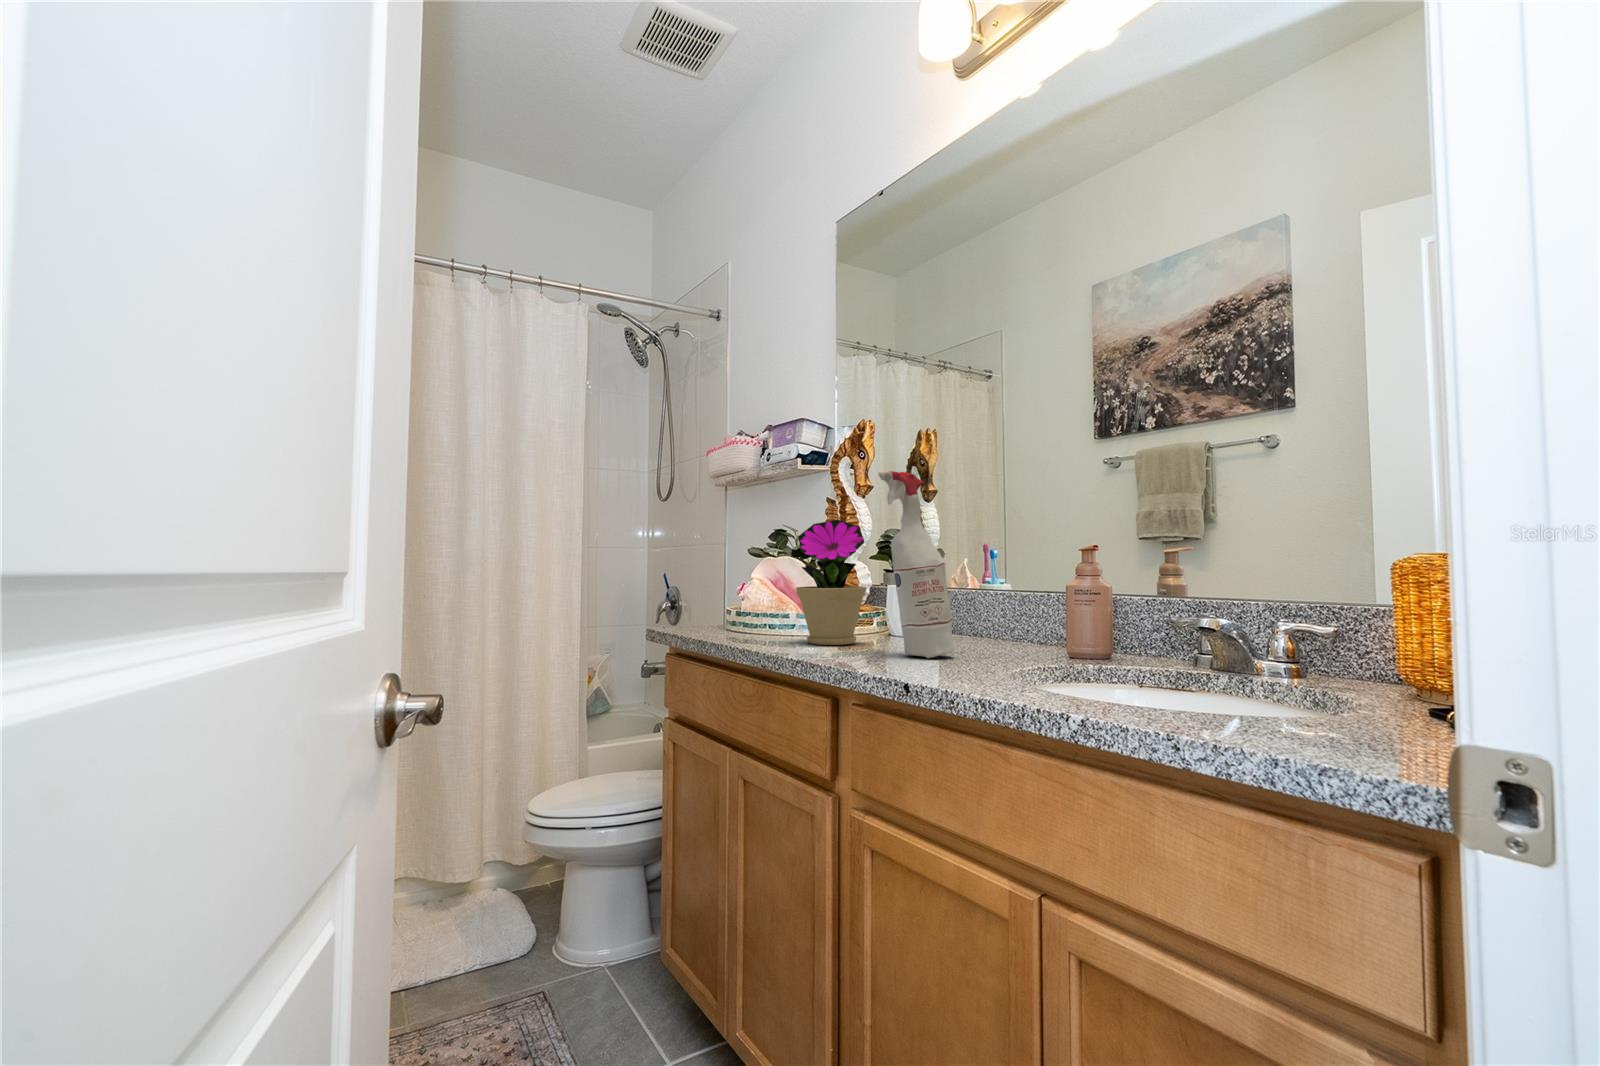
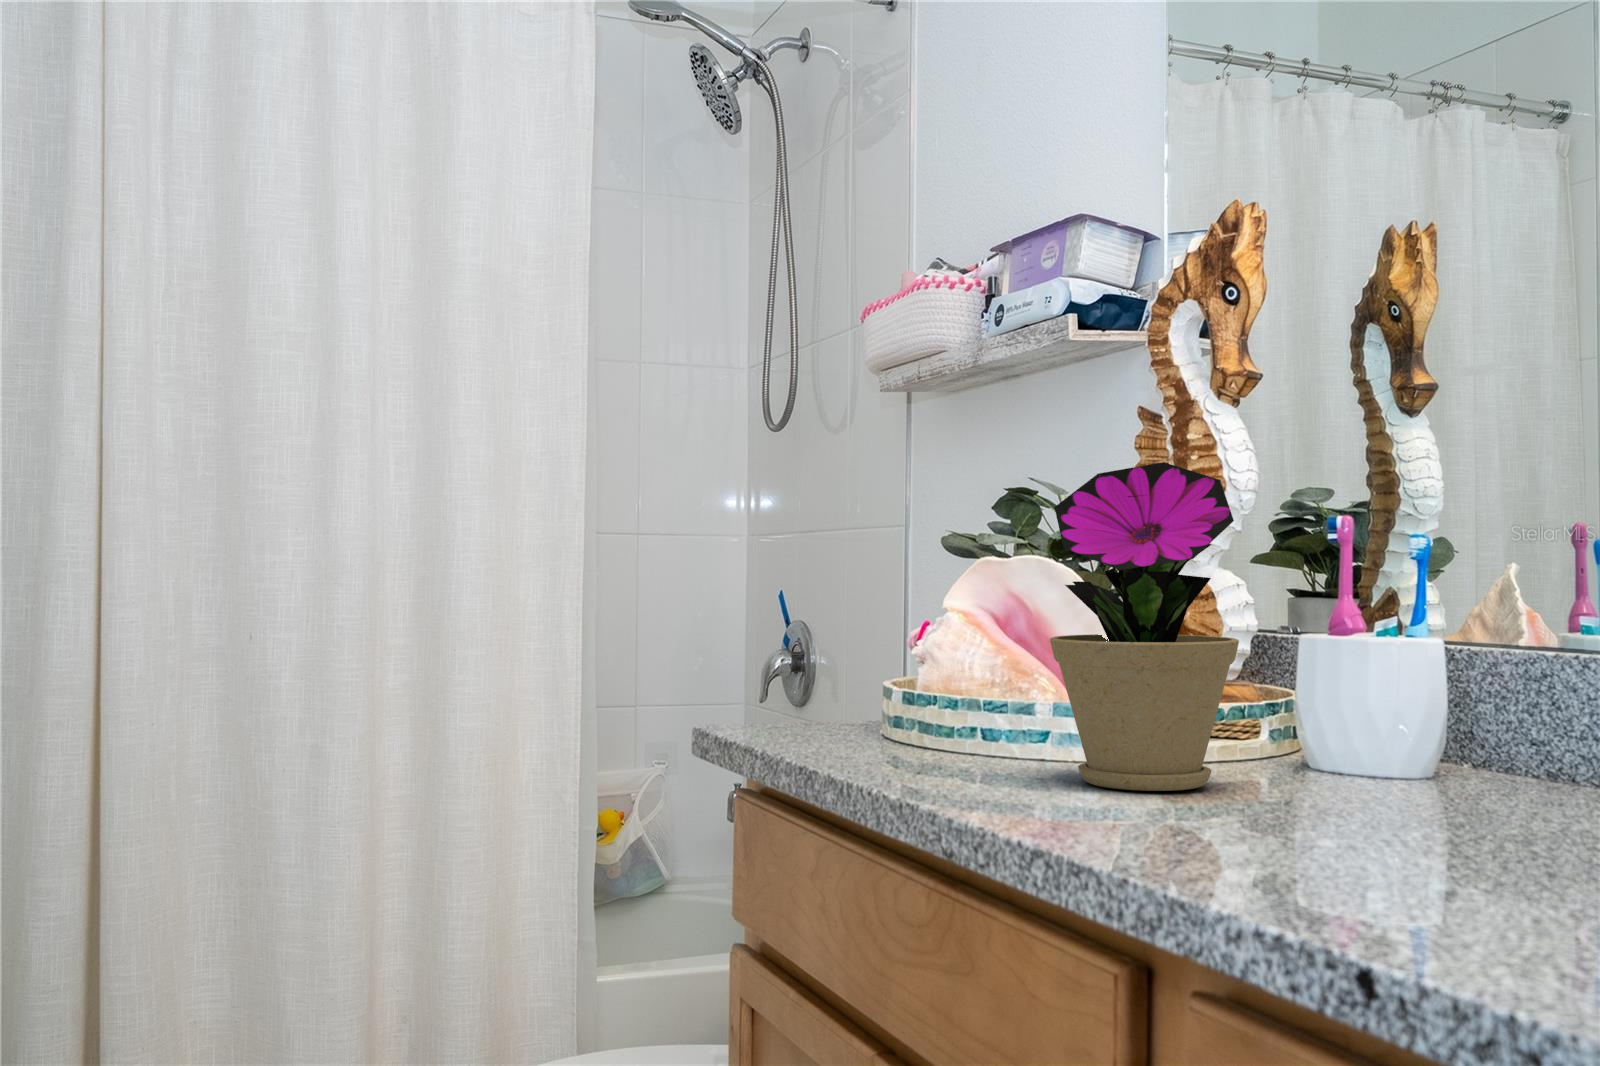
spray bottle: present [878,471,955,658] -> none [1271,321,1497,851]

